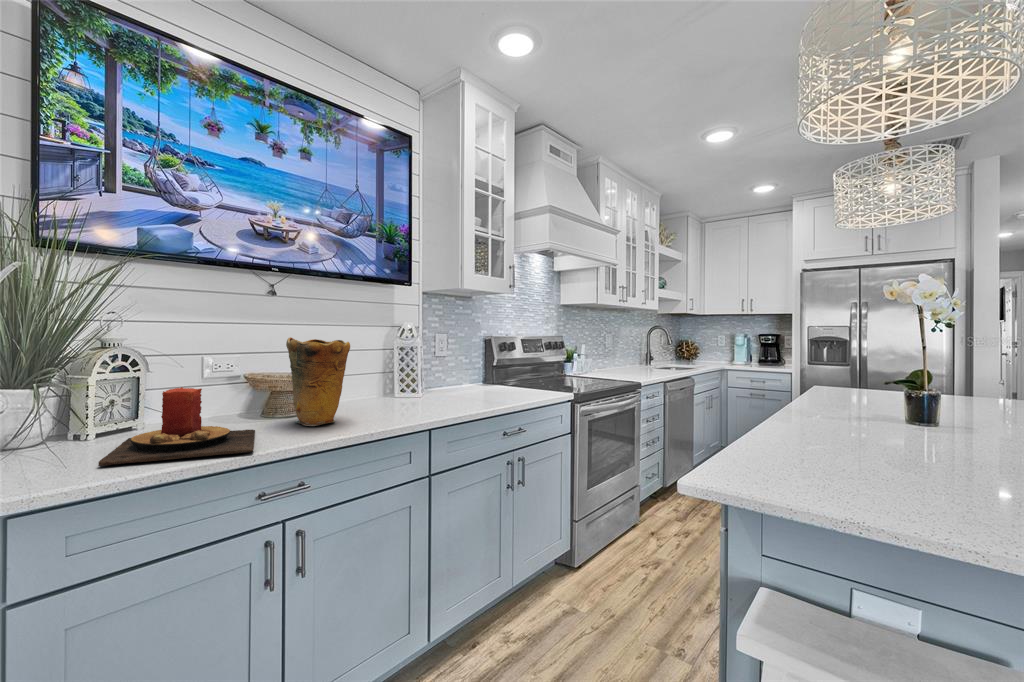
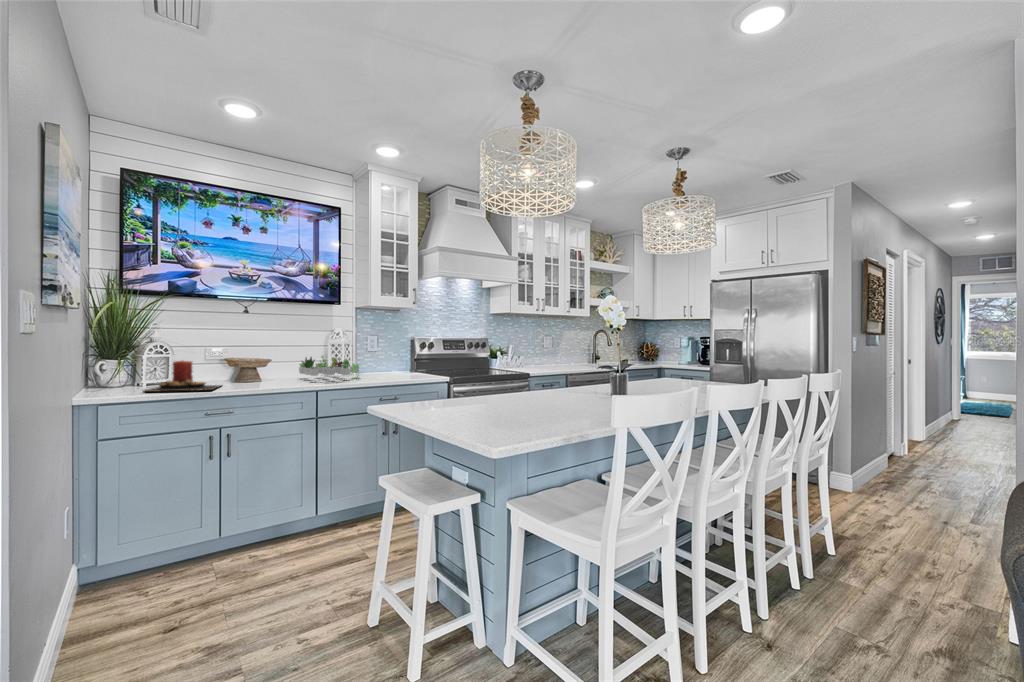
vase: present [286,337,350,426] -> none [242,336,278,385]
succulent plant: none [362,364,460,407] -> present [299,356,359,378]

